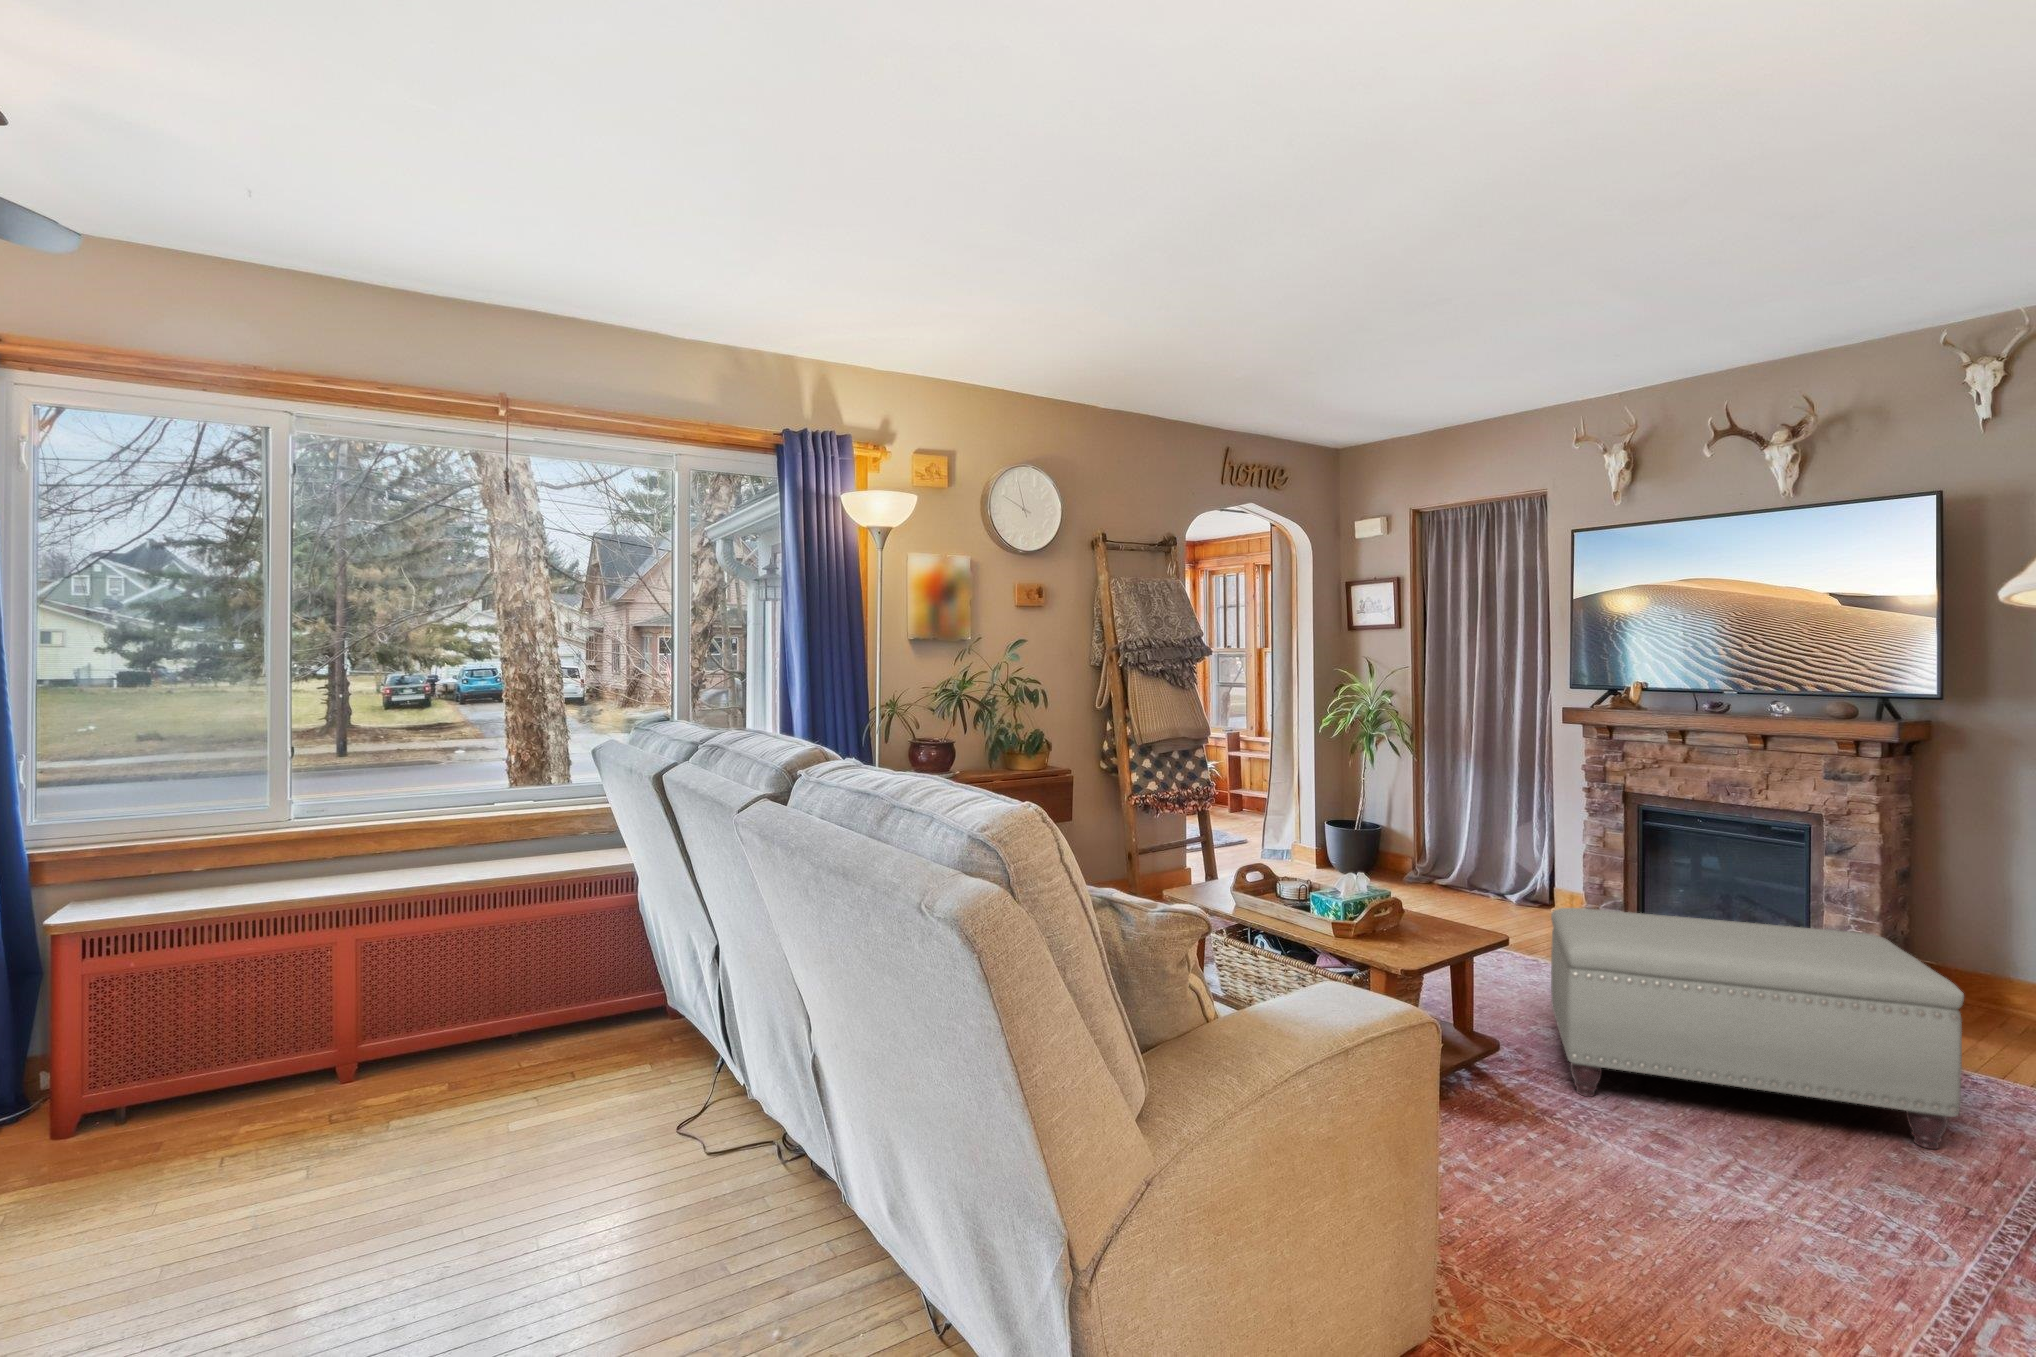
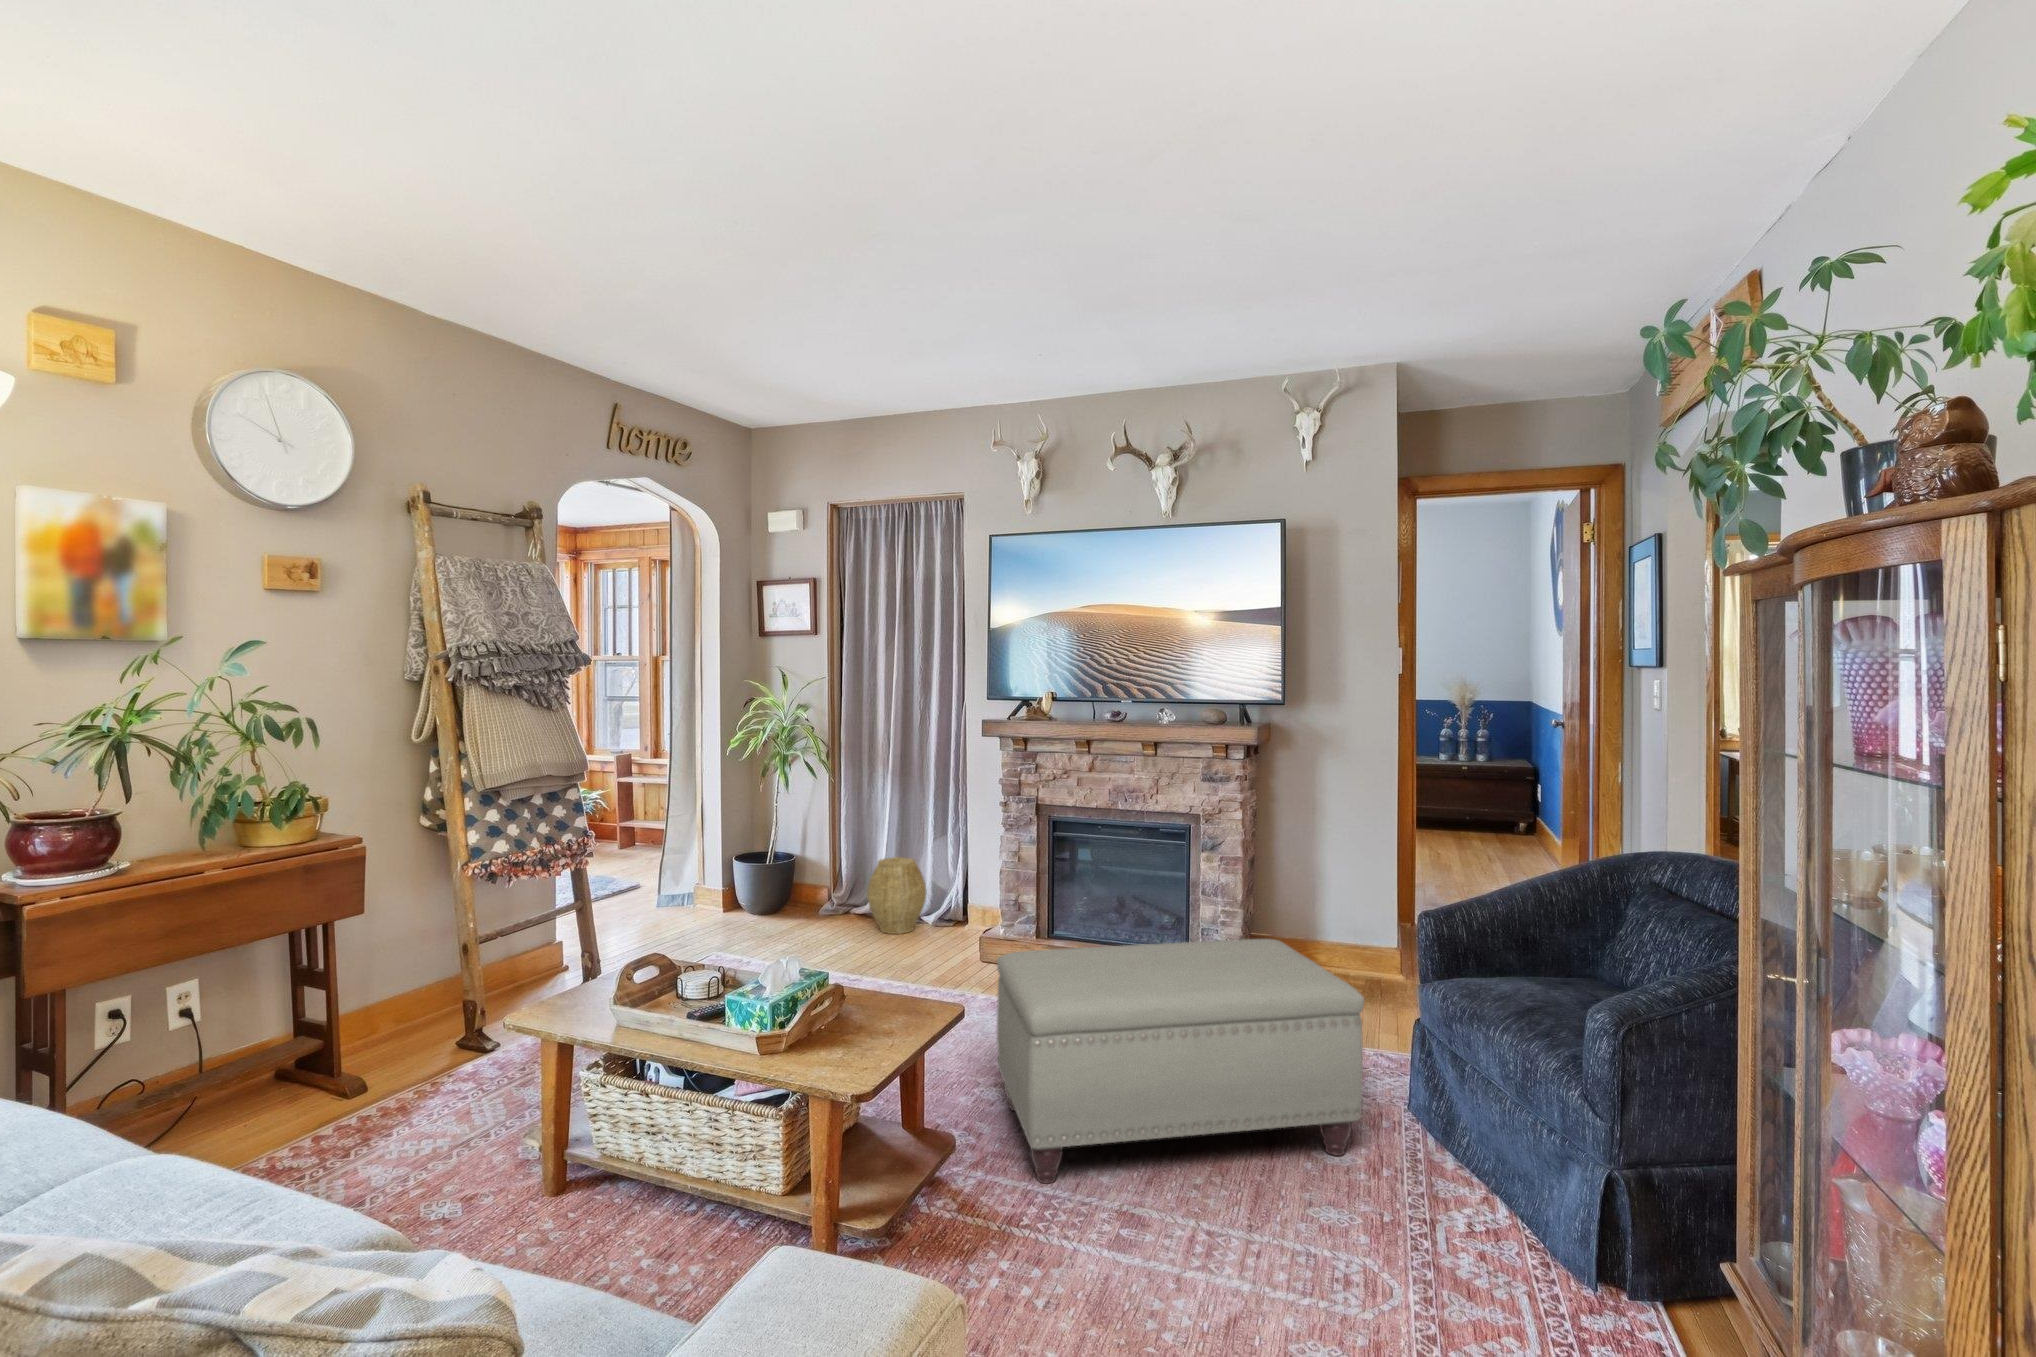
woven basket: none [1447,834,1508,905] -> present [867,857,927,934]

